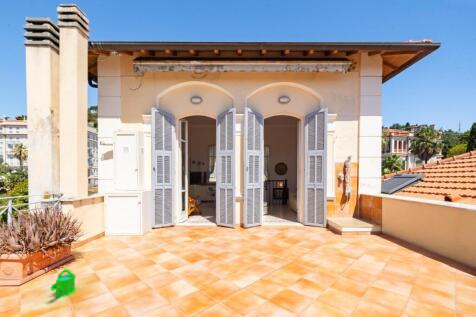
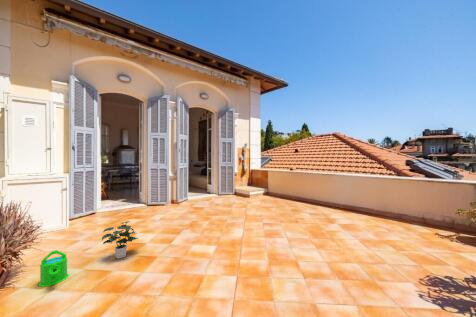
potted plant: none [101,254,134,289] -> present [102,221,138,259]

